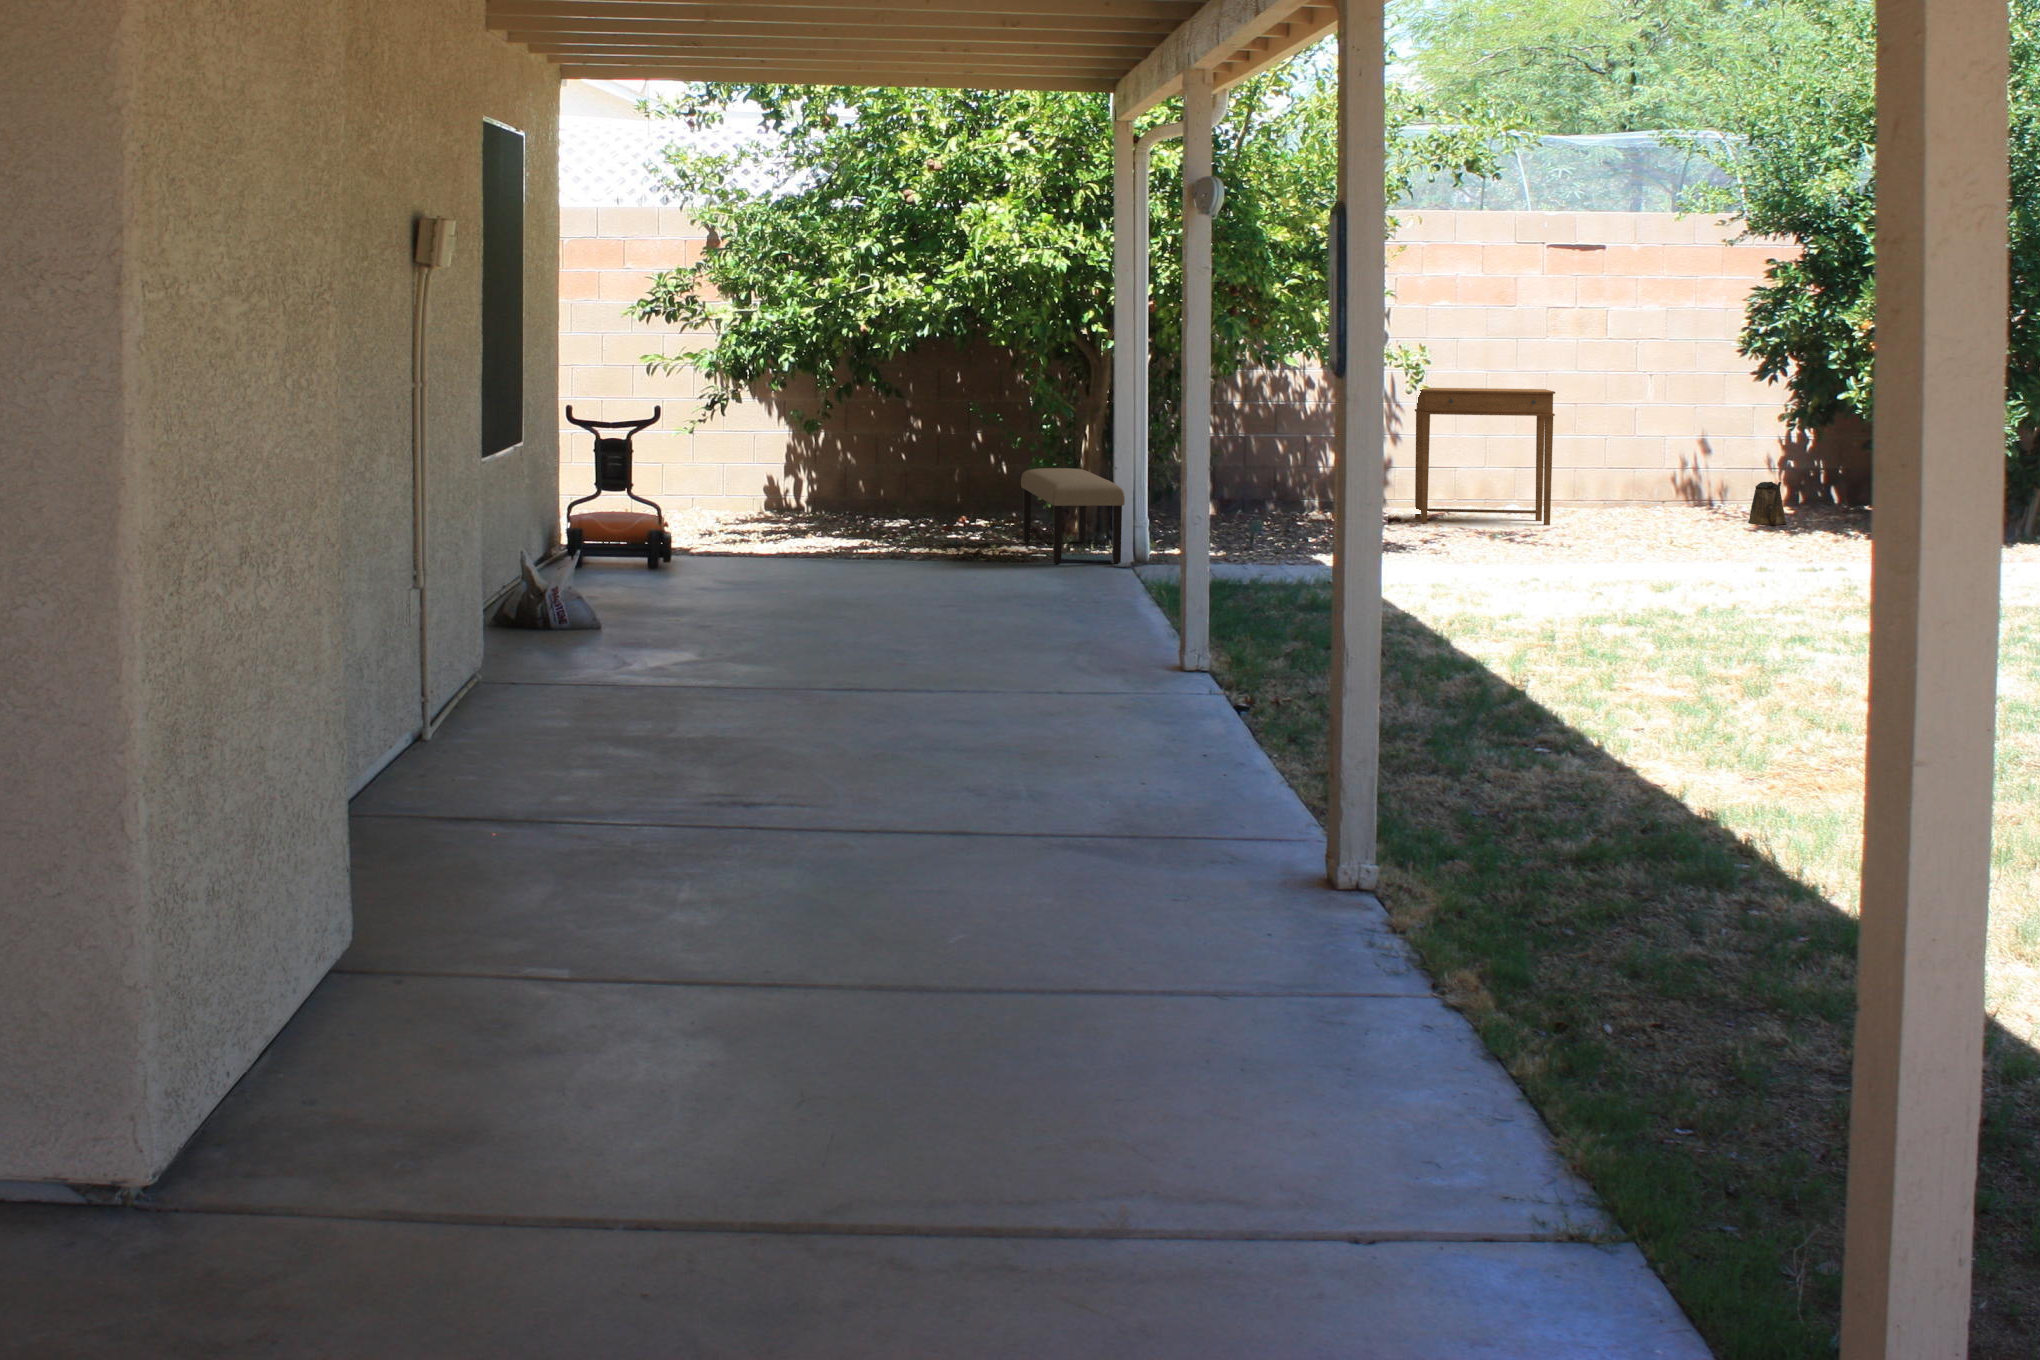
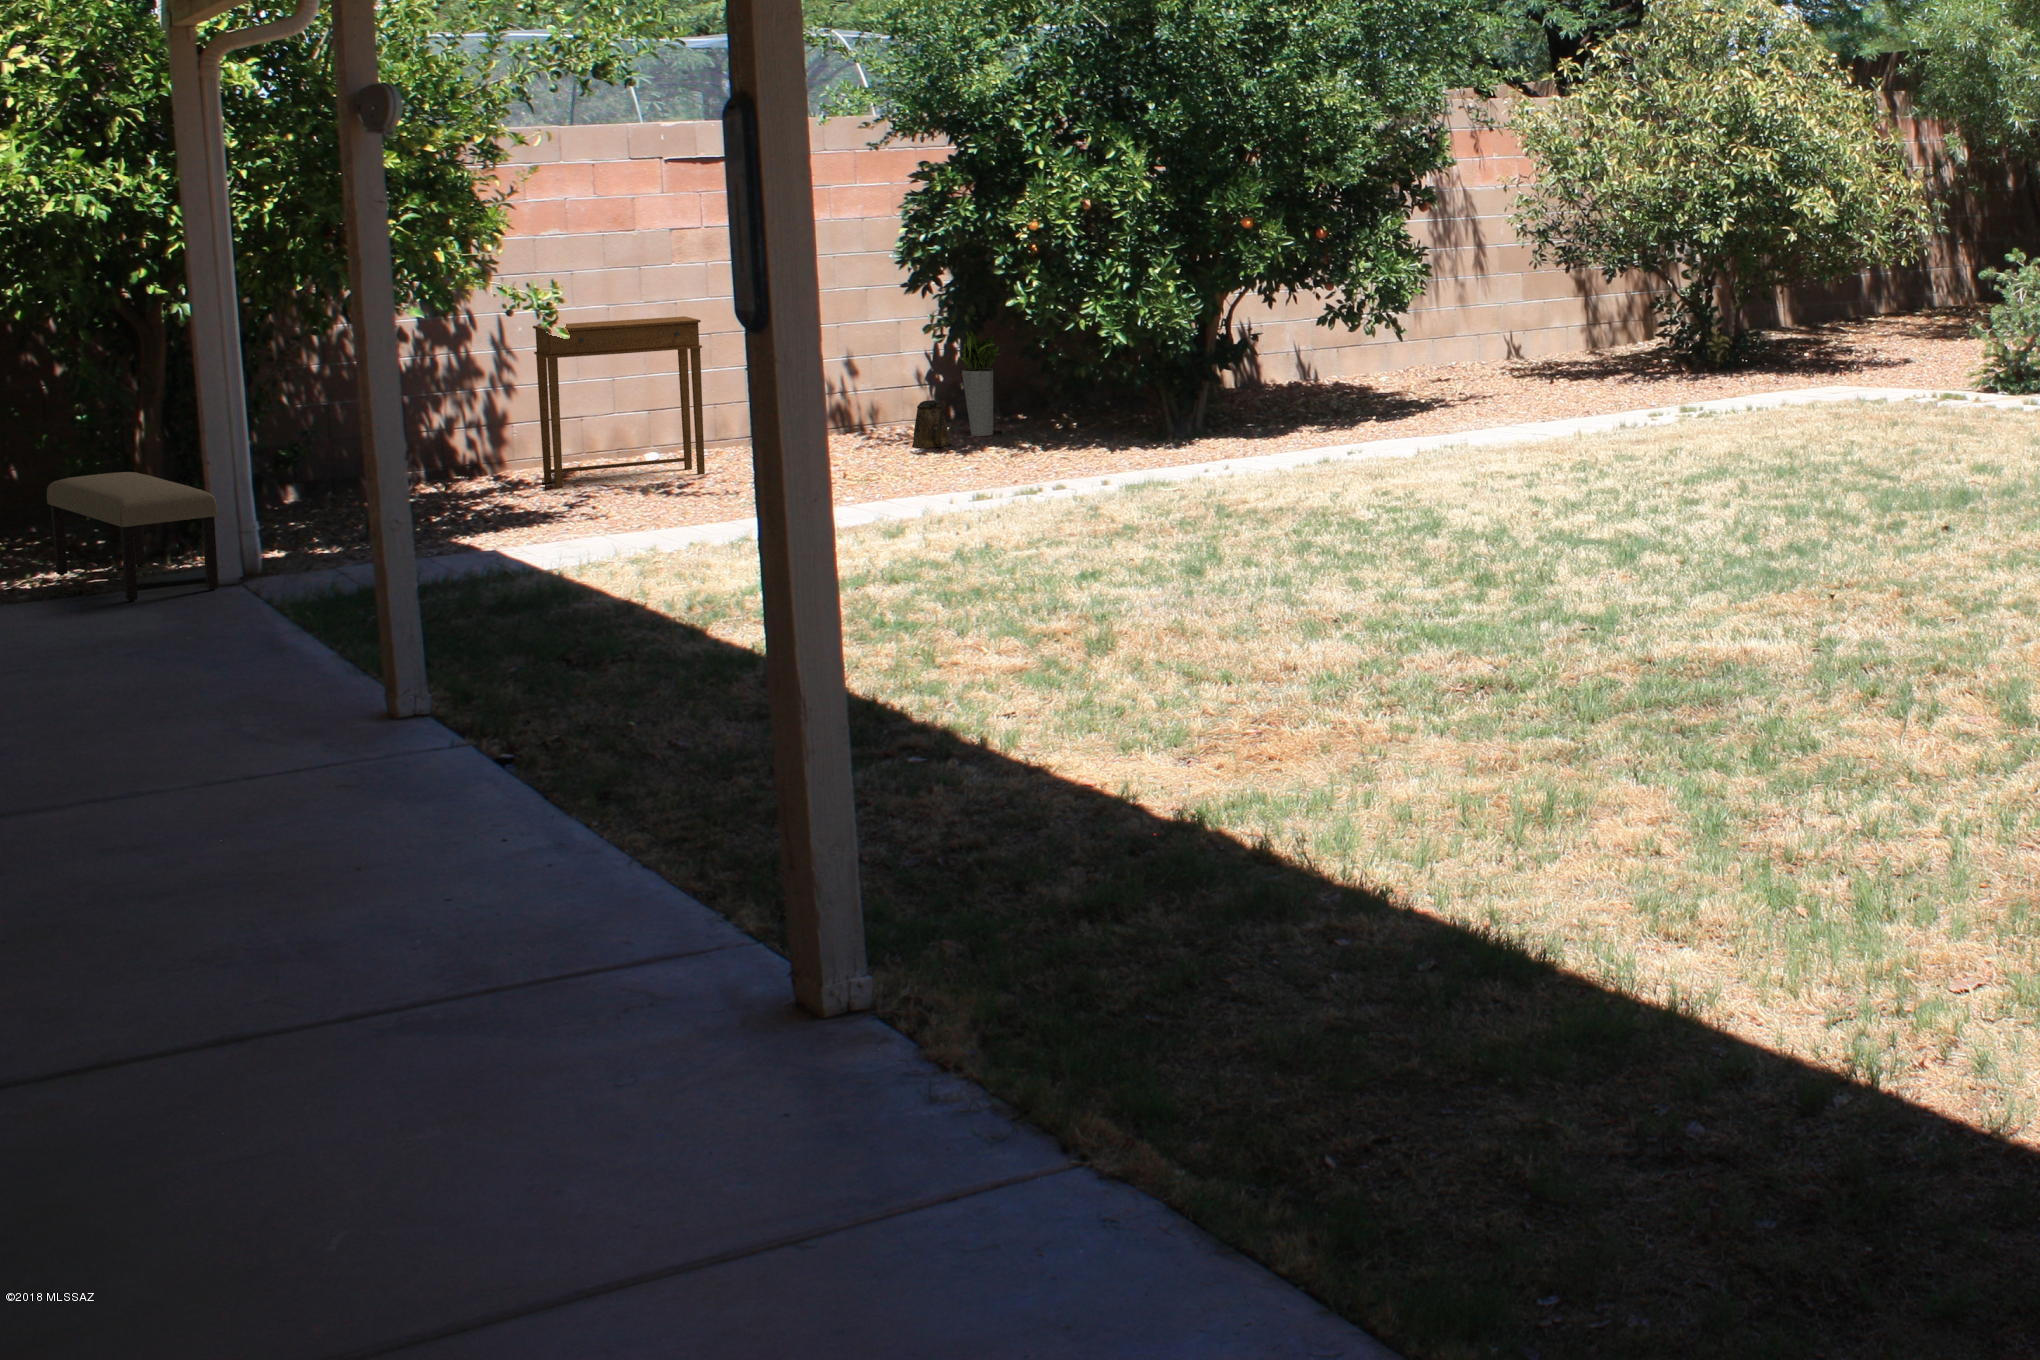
planter: none [1799,423,1844,520] -> present [959,331,999,436]

